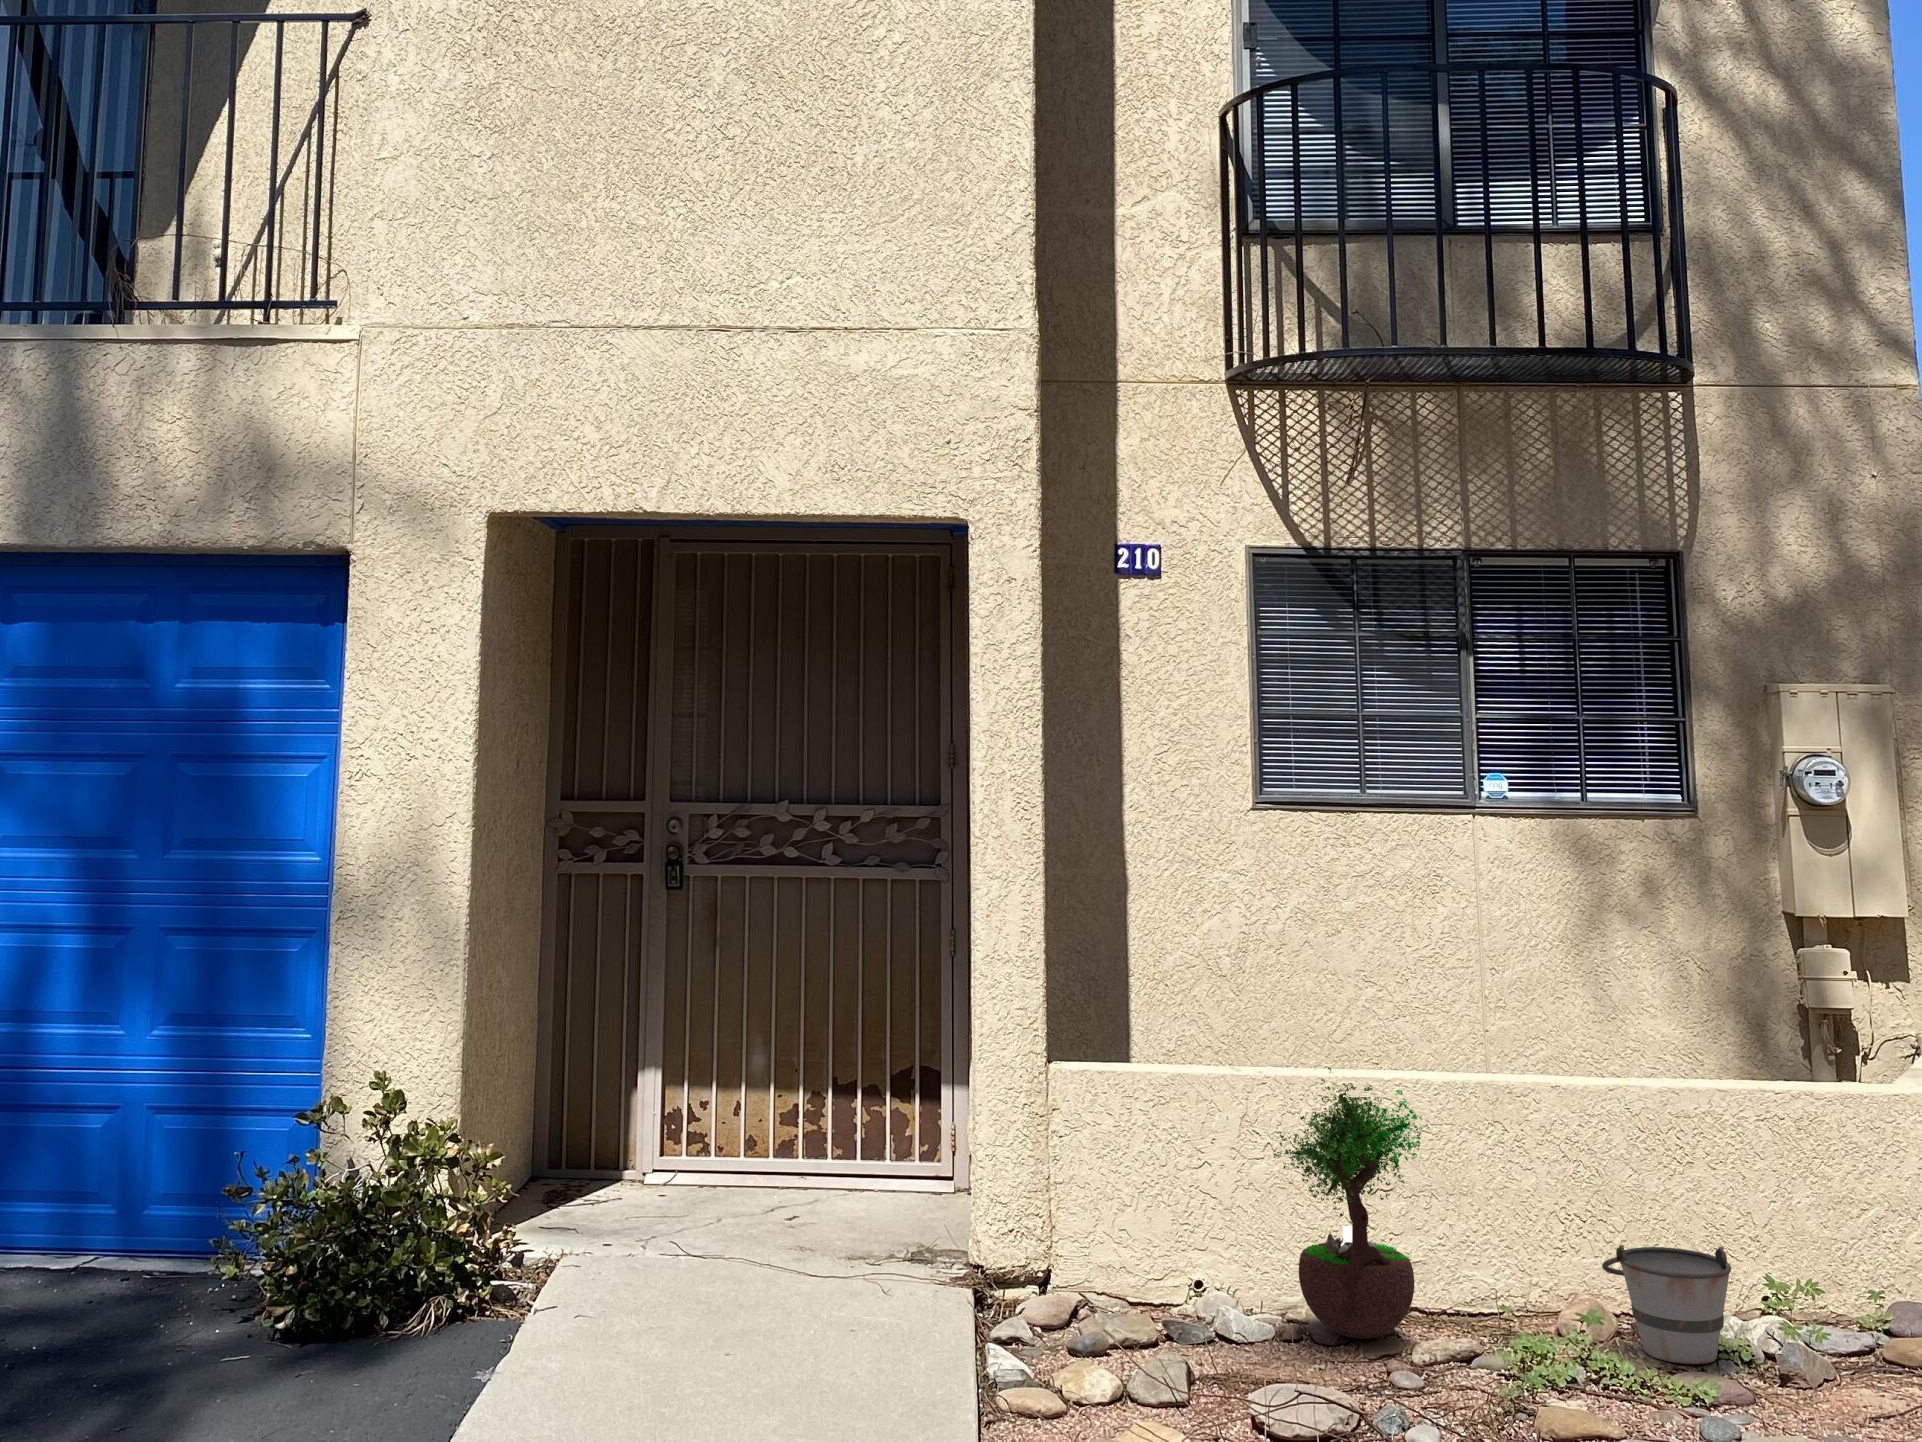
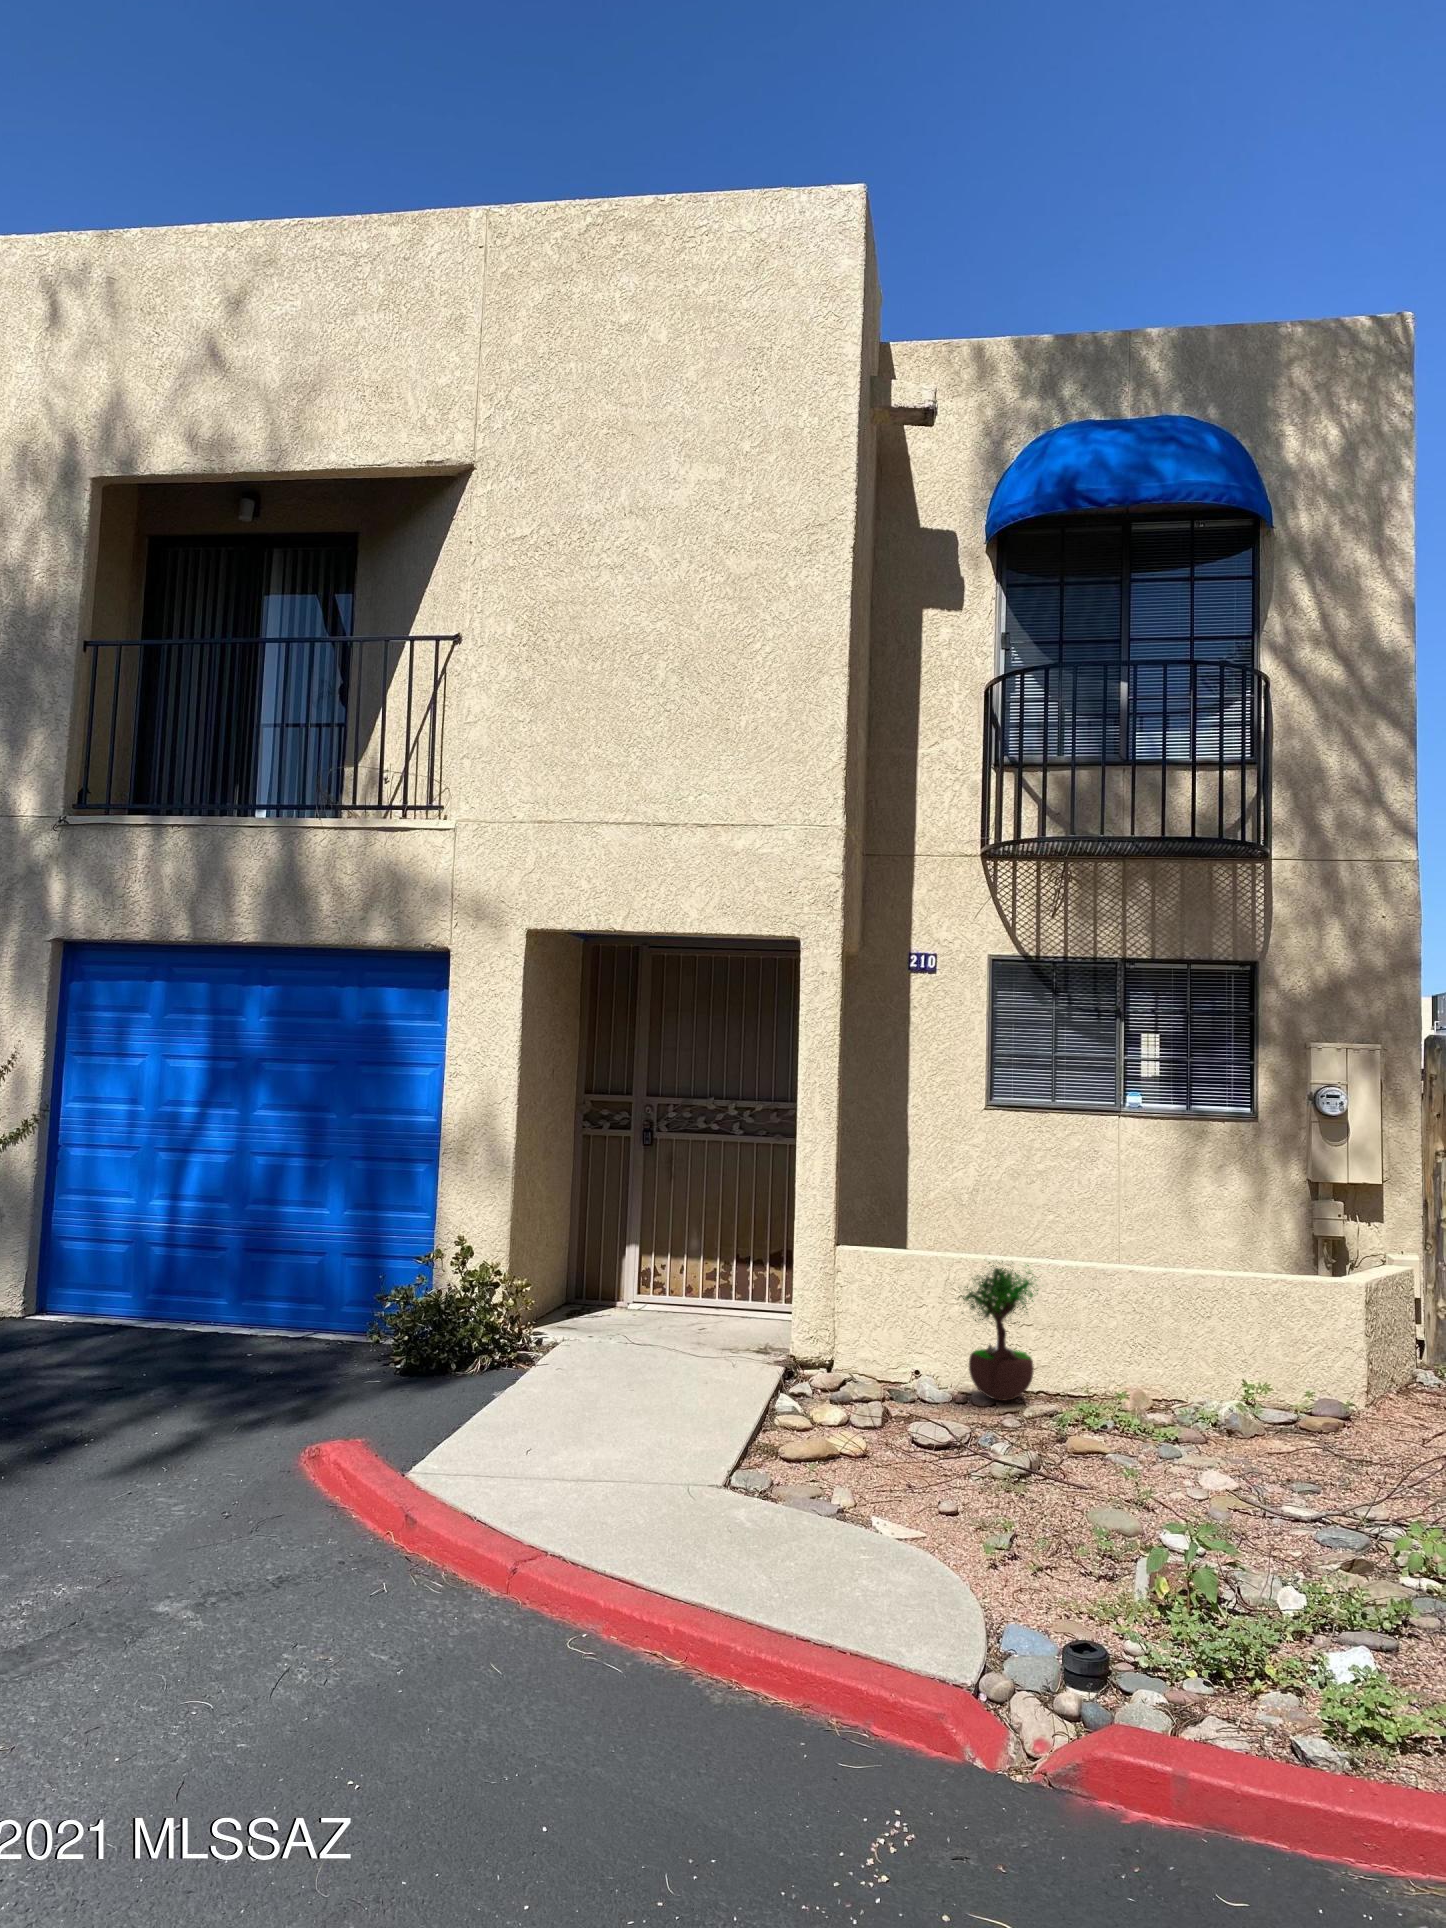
bucket: present [1602,1245,1731,1364] -> none [1145,1356,1216,1422]

